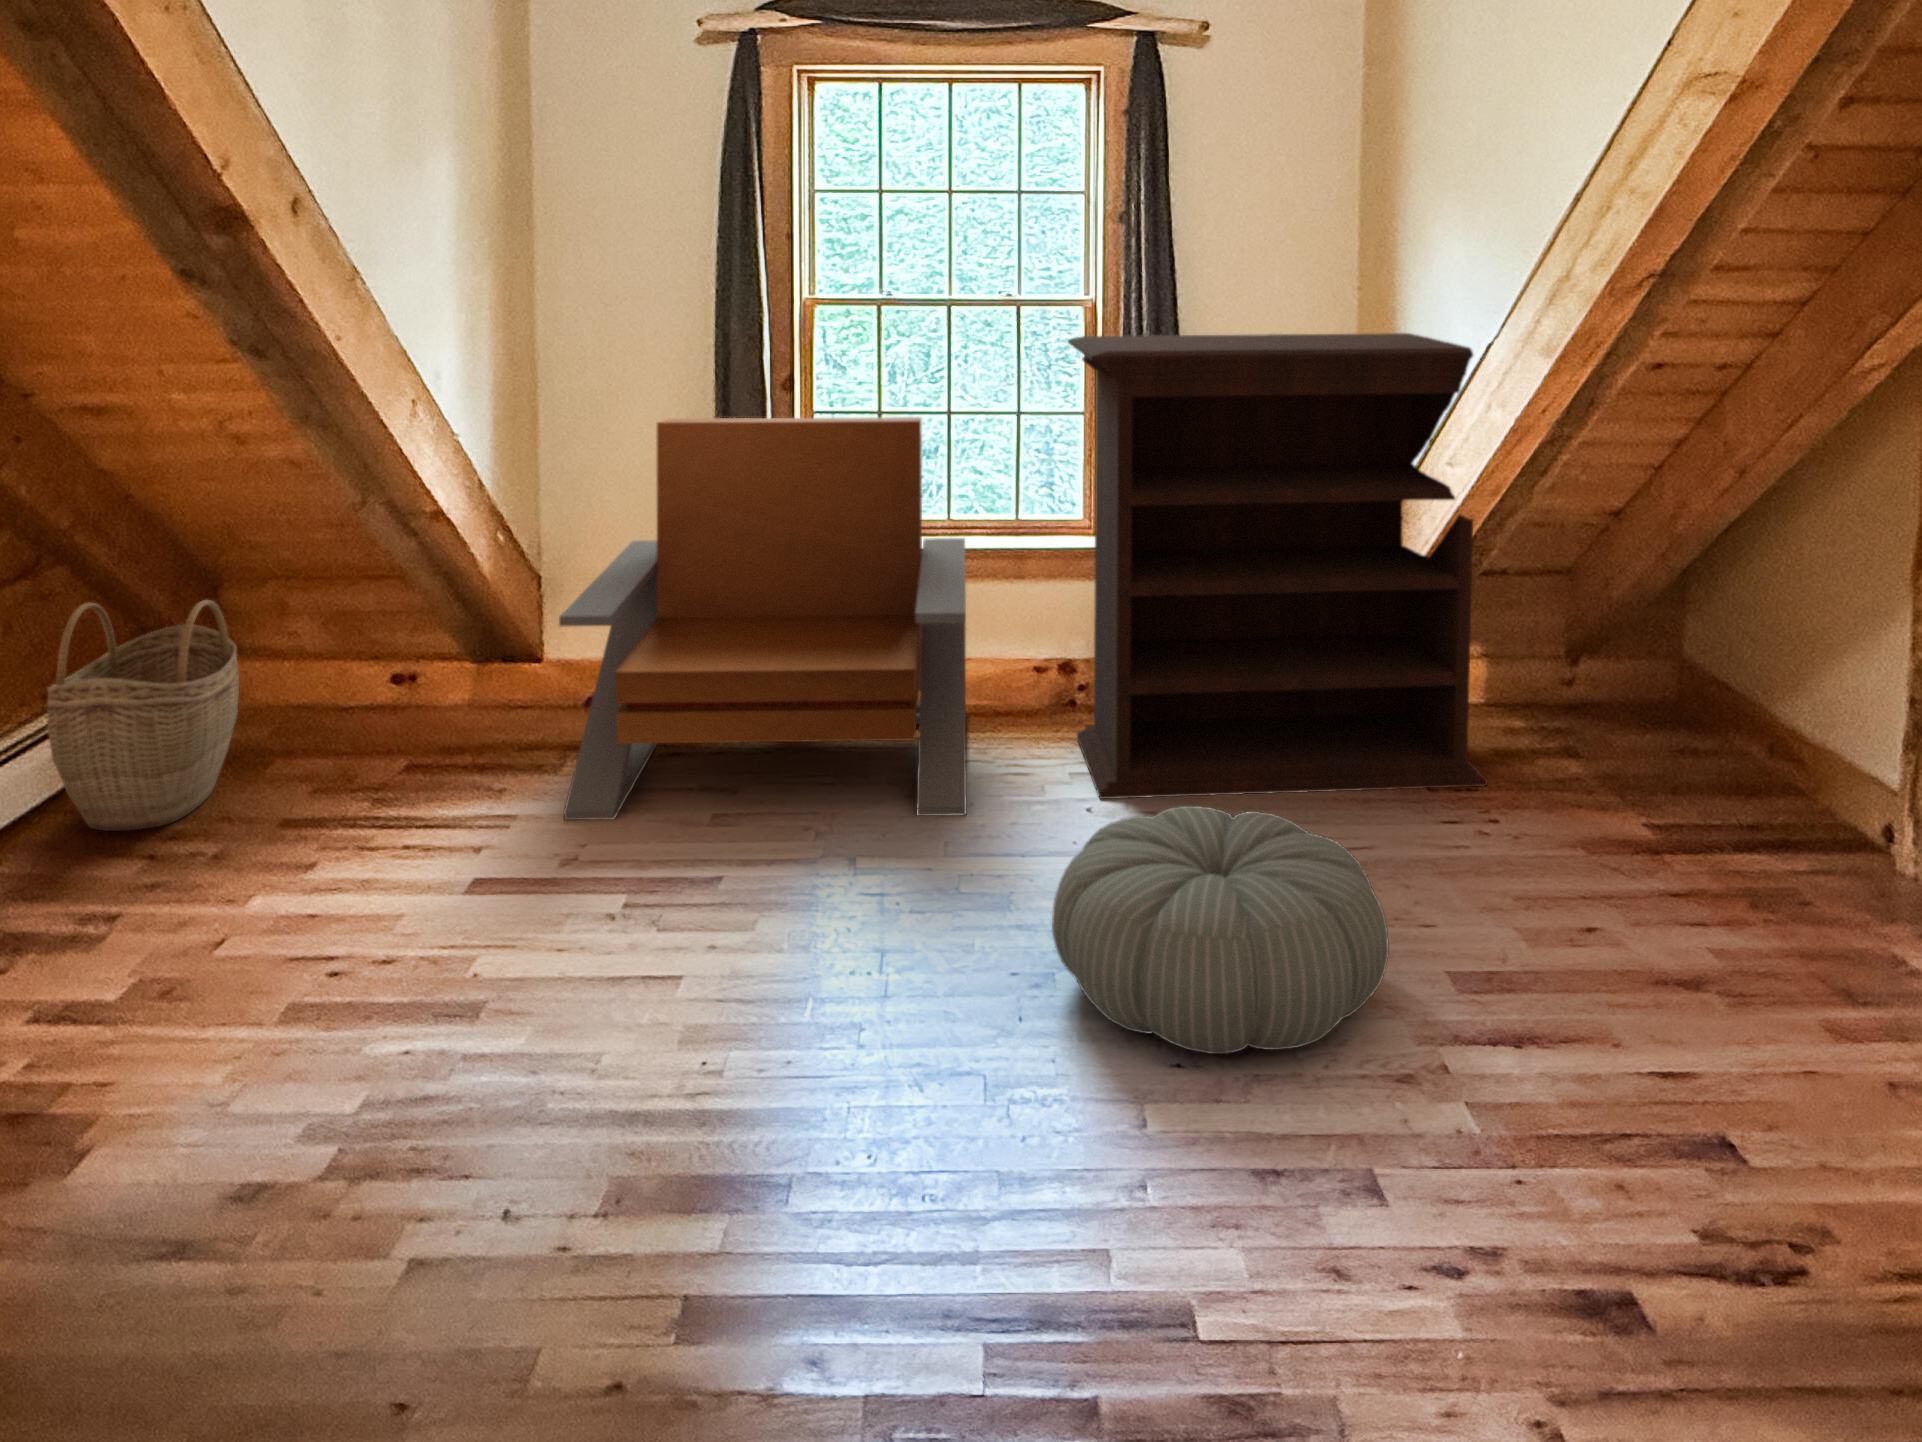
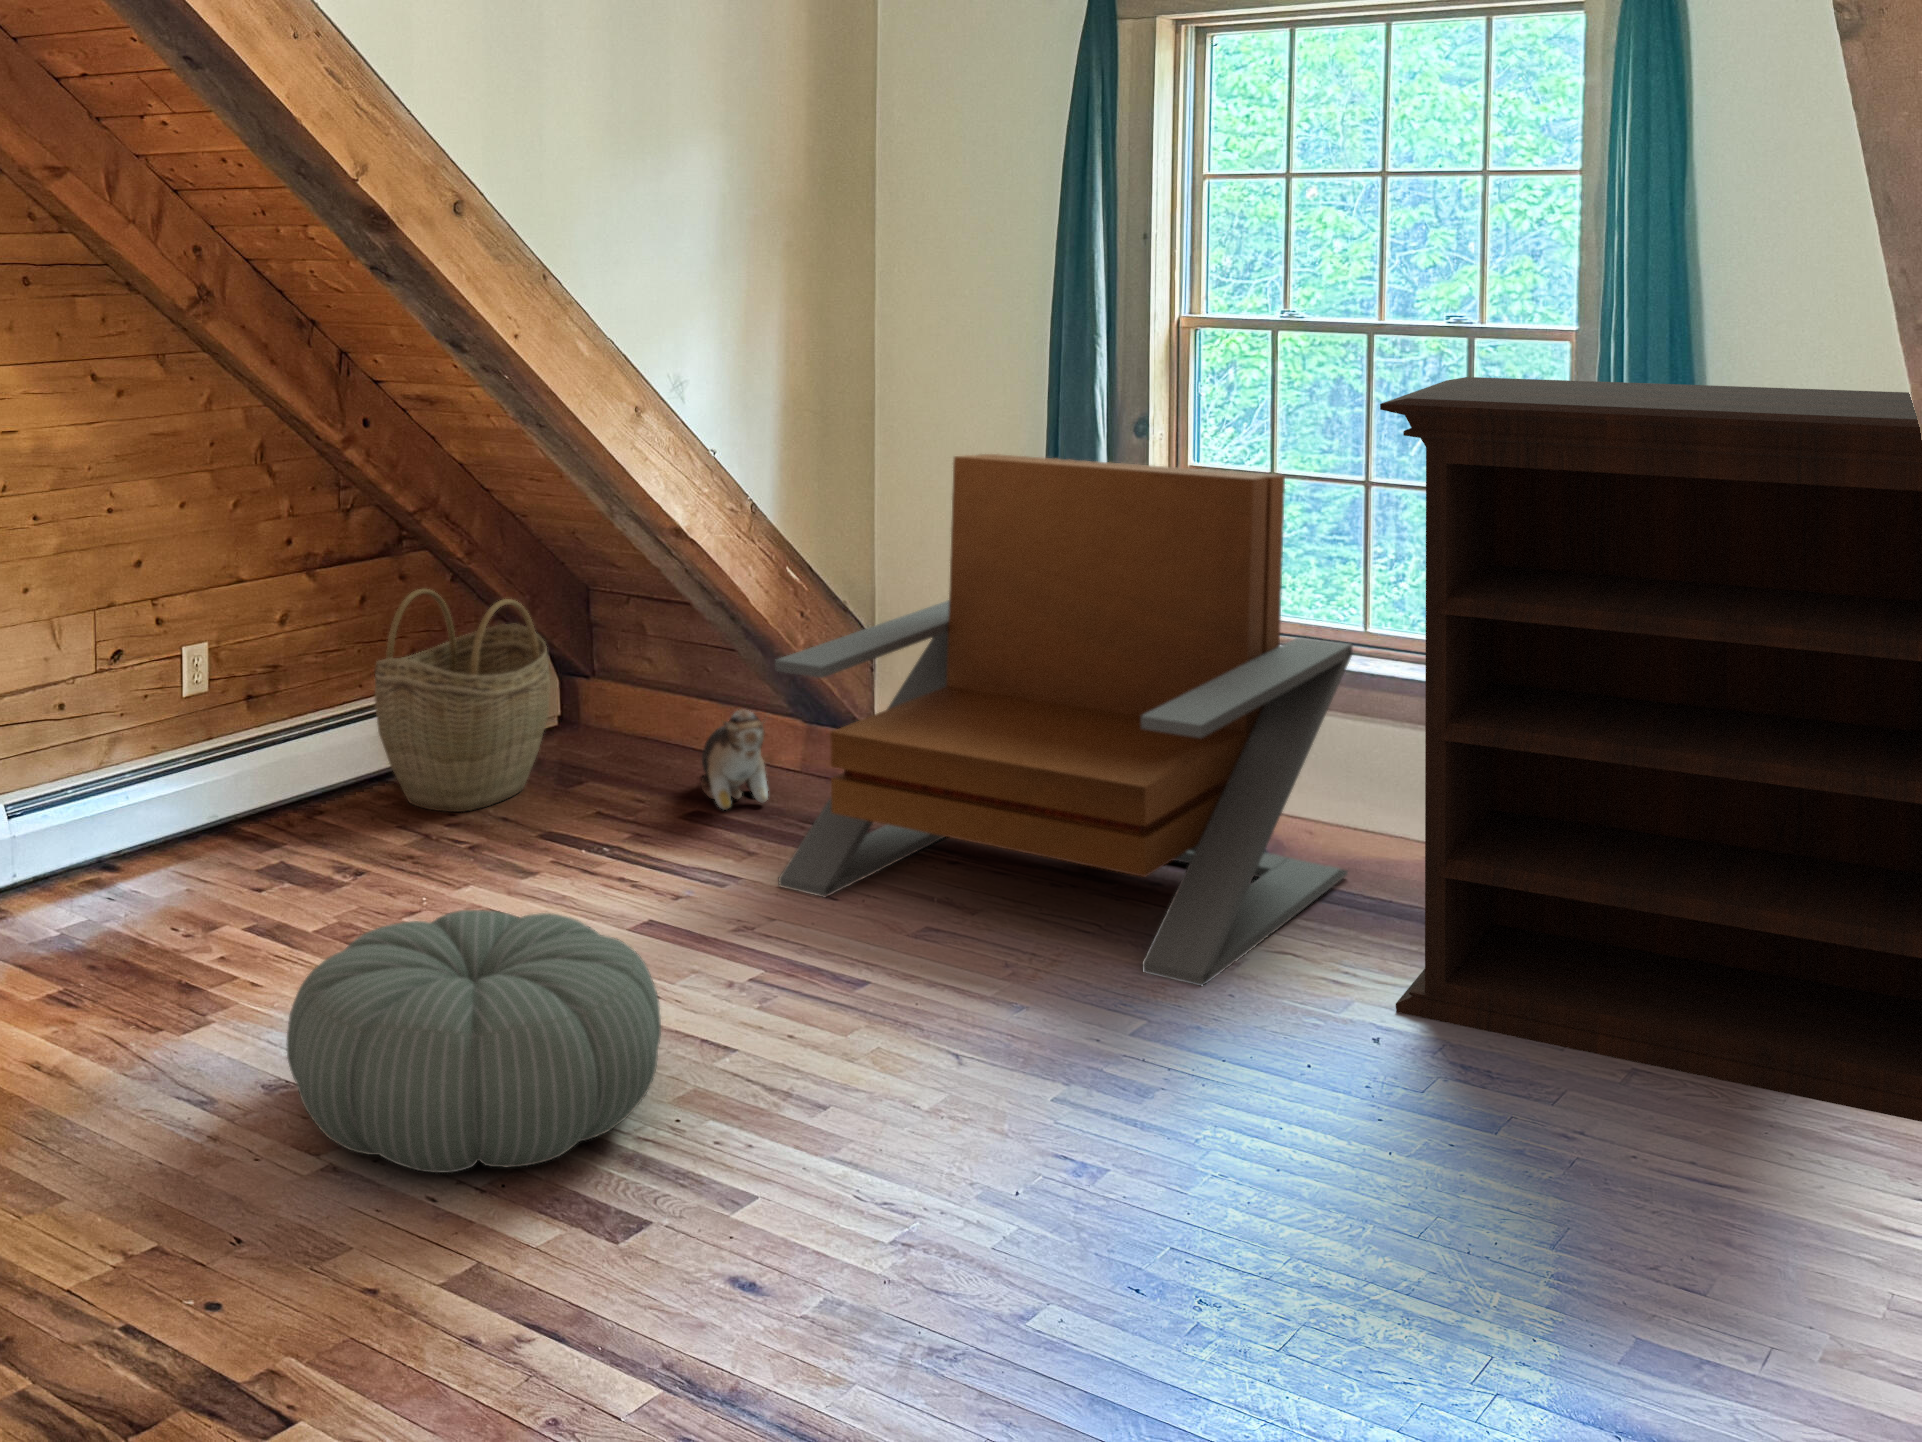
plush toy: none [388,667,489,764] -> present [701,709,768,810]
pouf: present [1052,806,1389,1054] -> present [287,910,661,1173]

